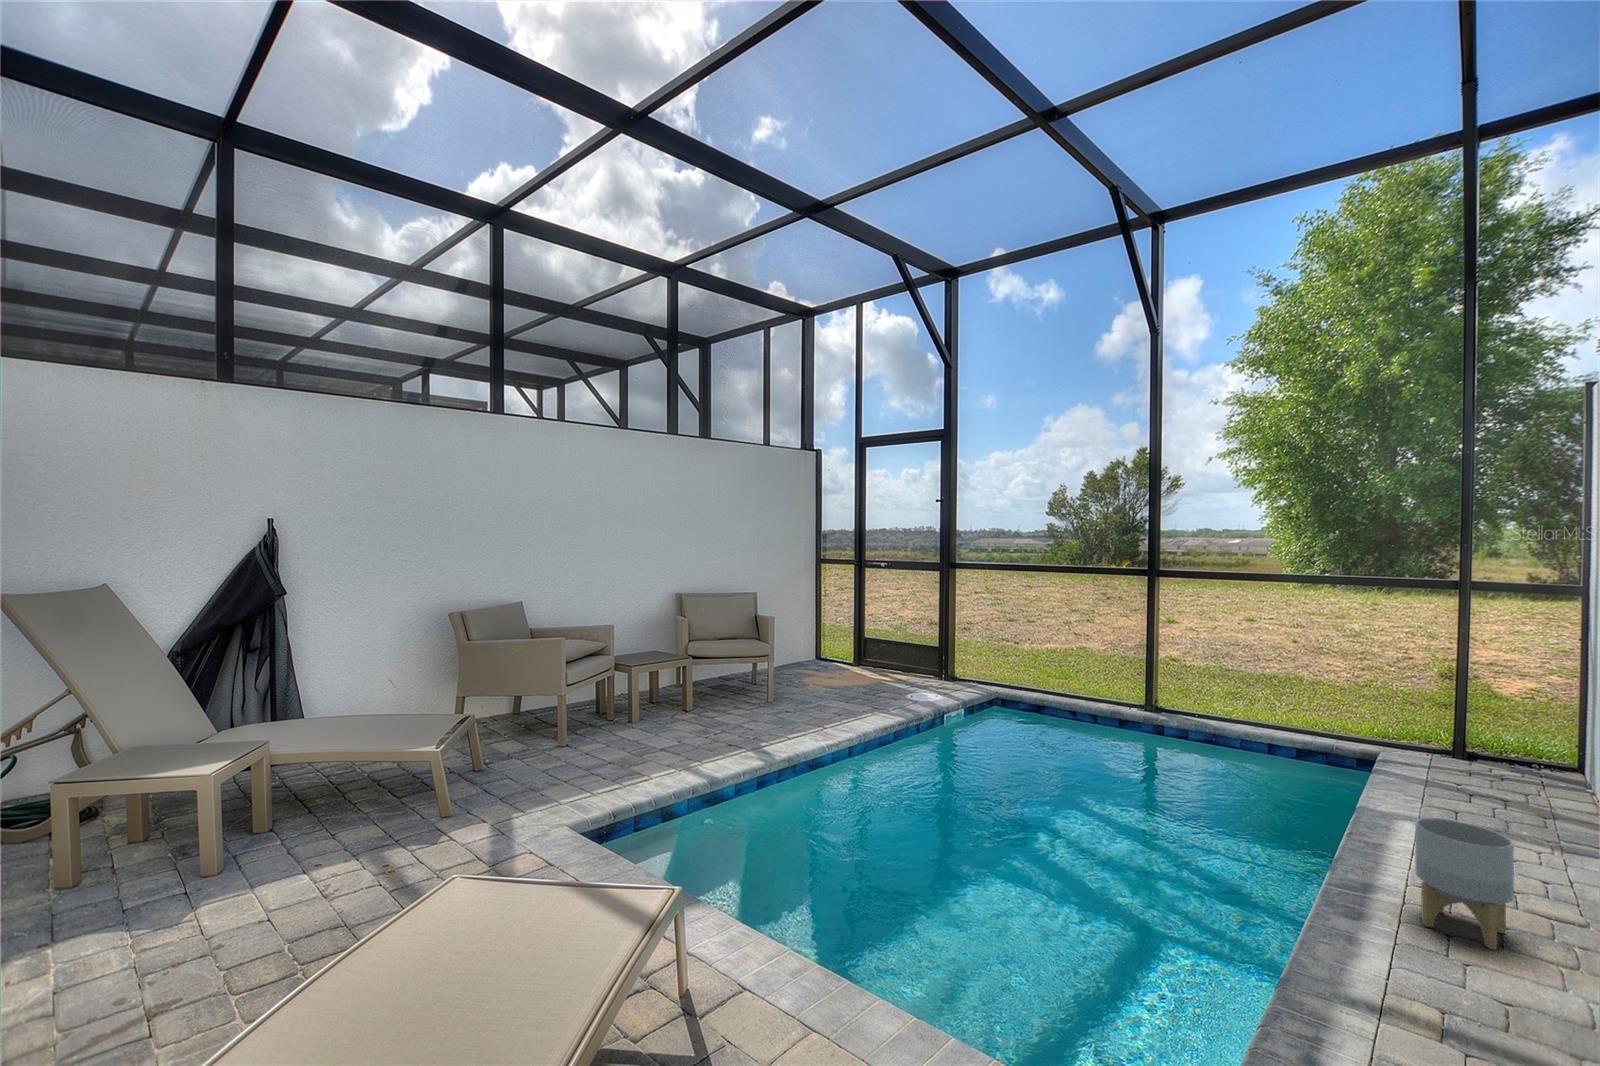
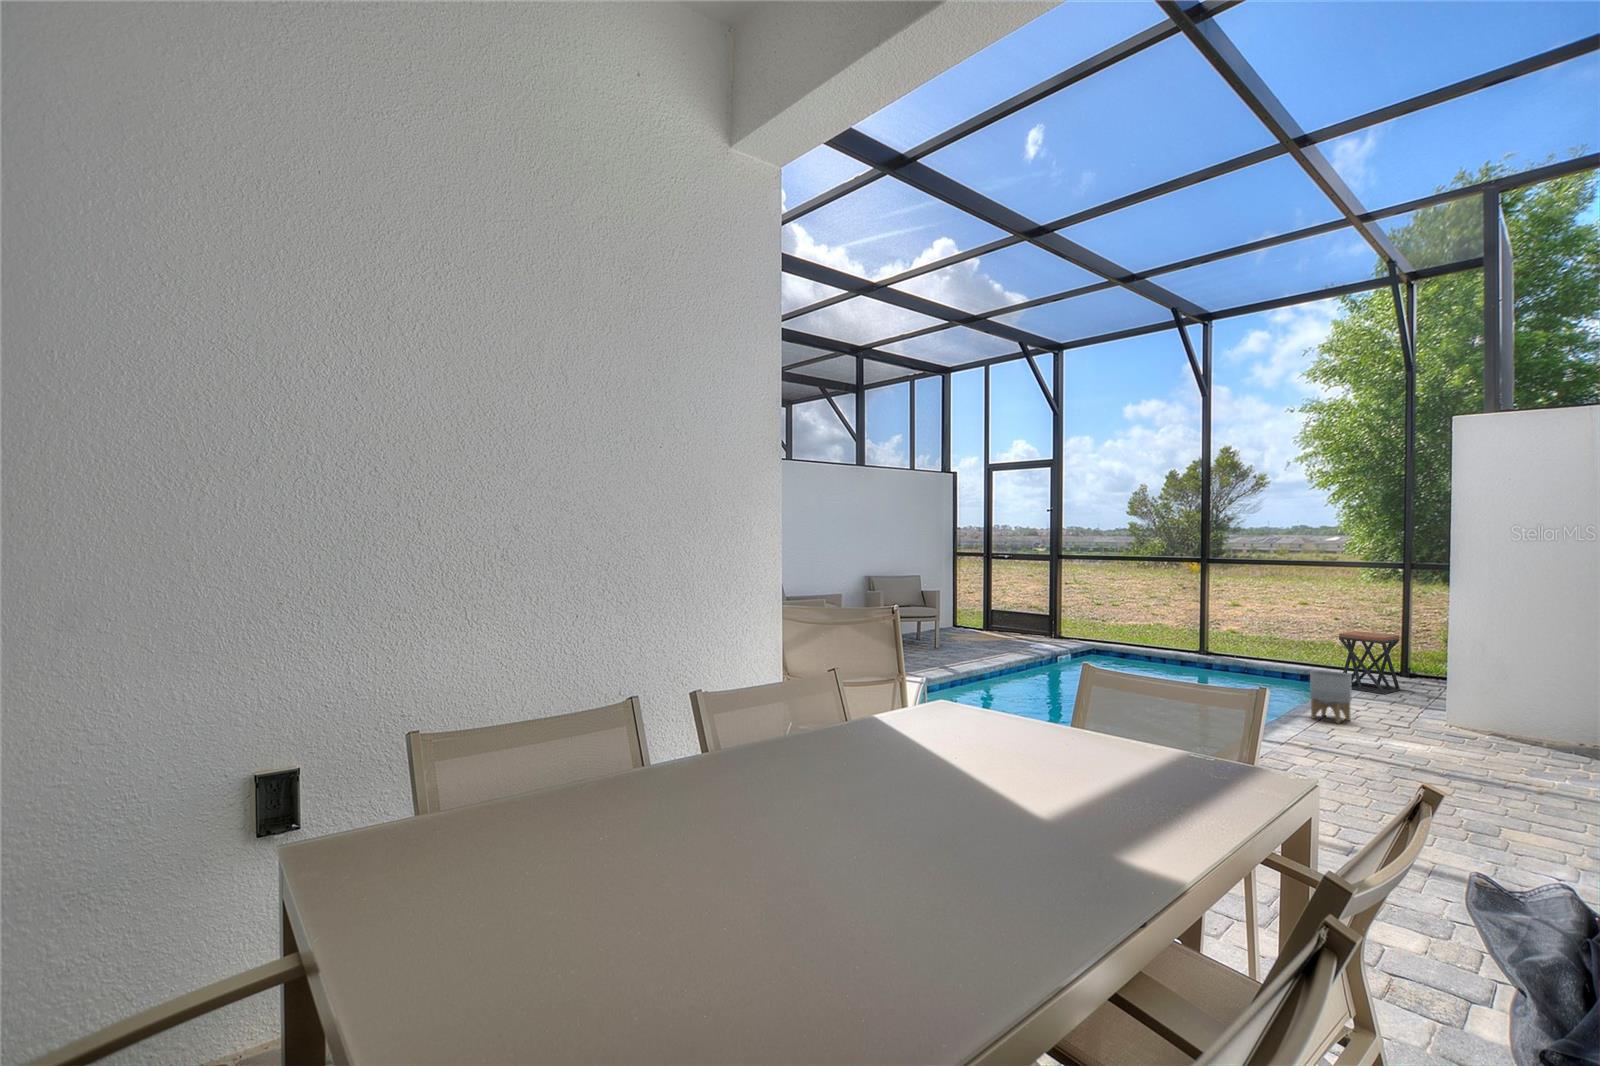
stool: none [1389,694,1488,814] -> present [1339,631,1400,694]

